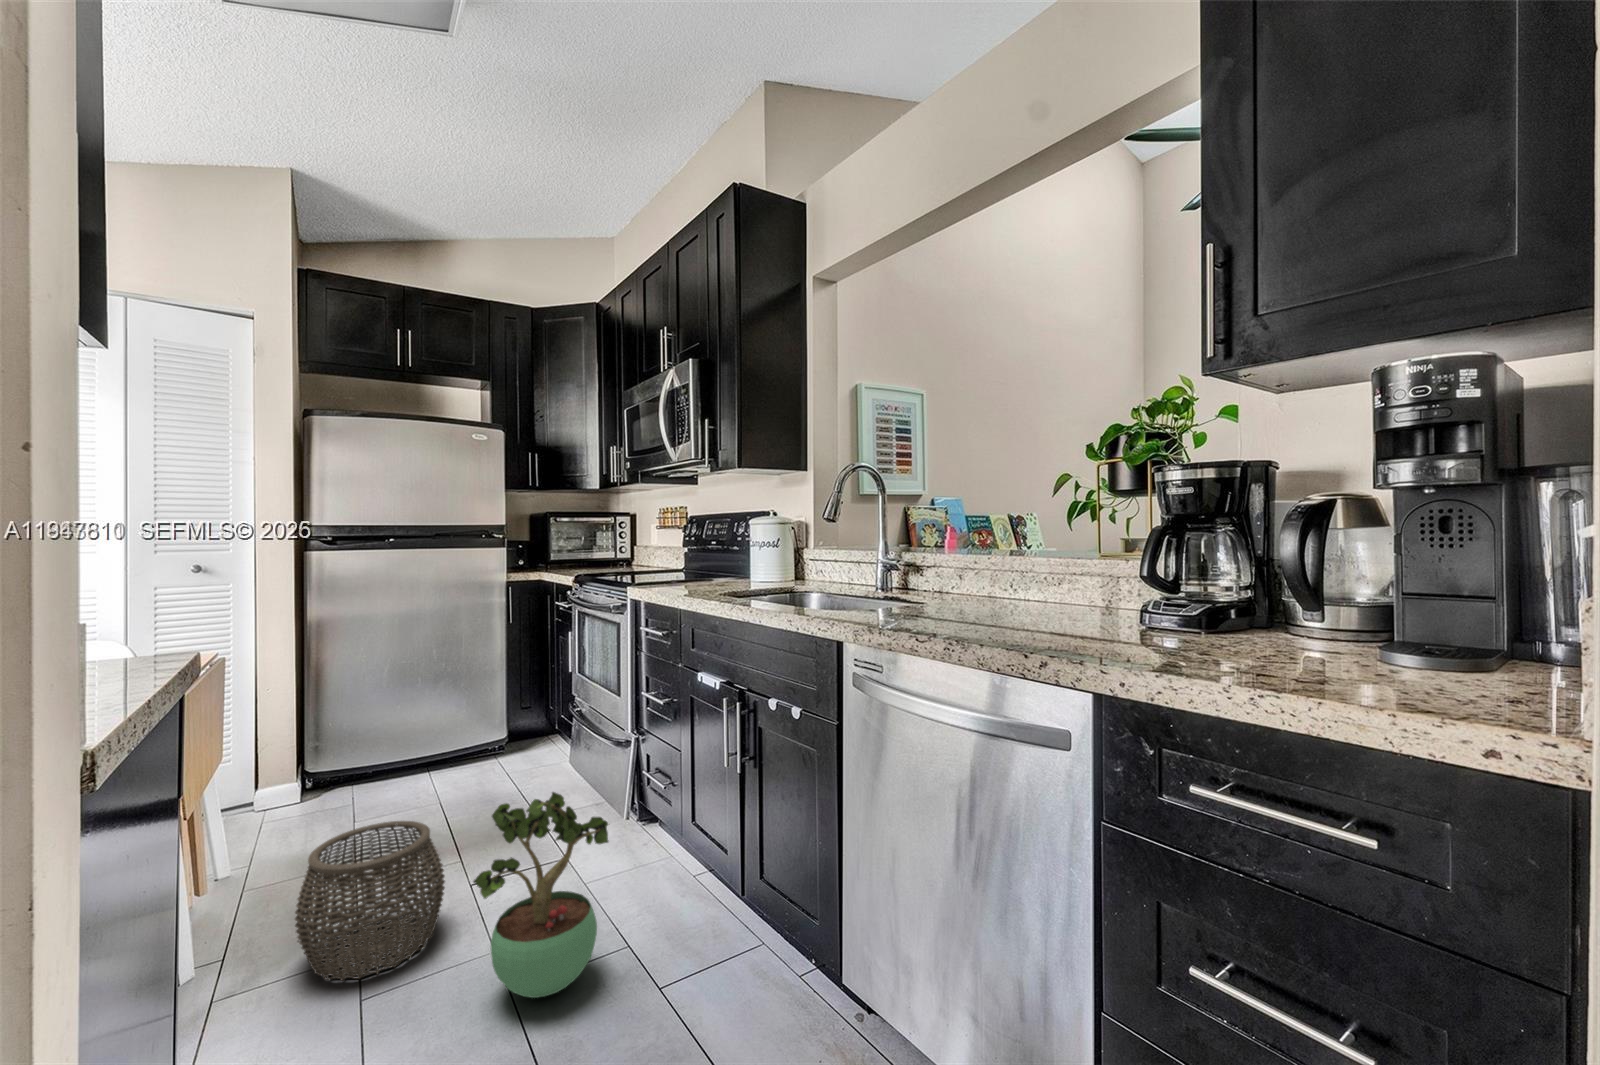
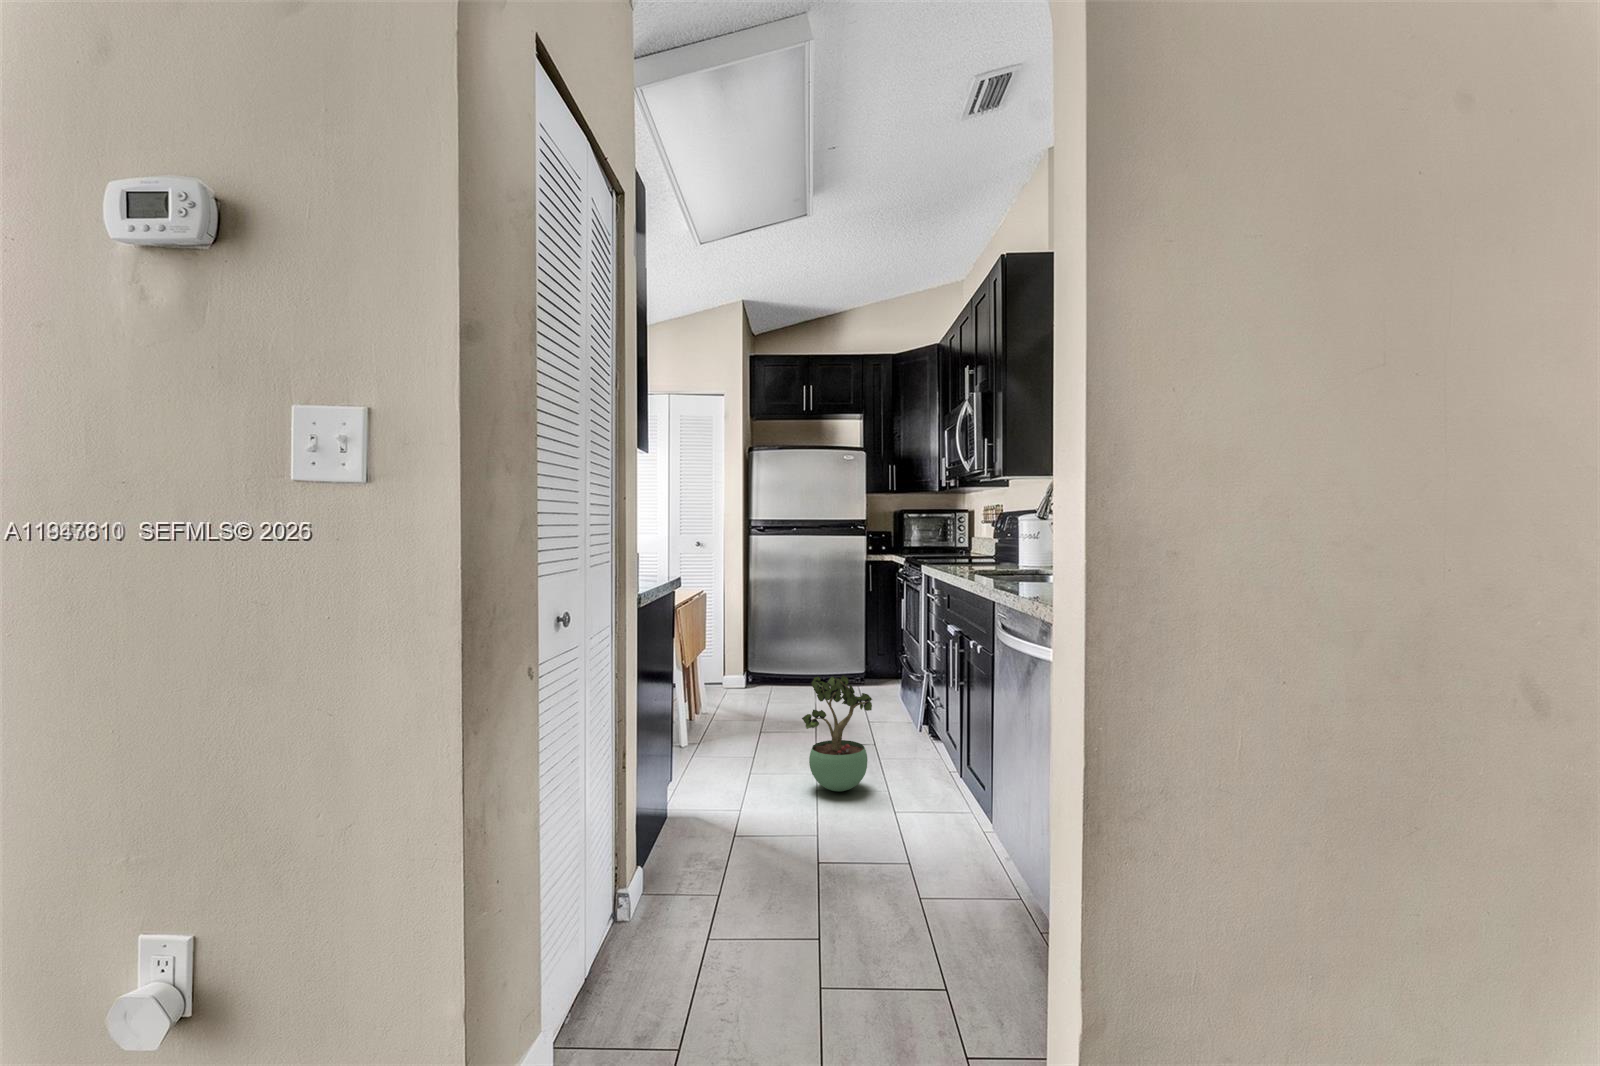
woven basket: present [295,821,445,981] -> none [726,692,798,767]

